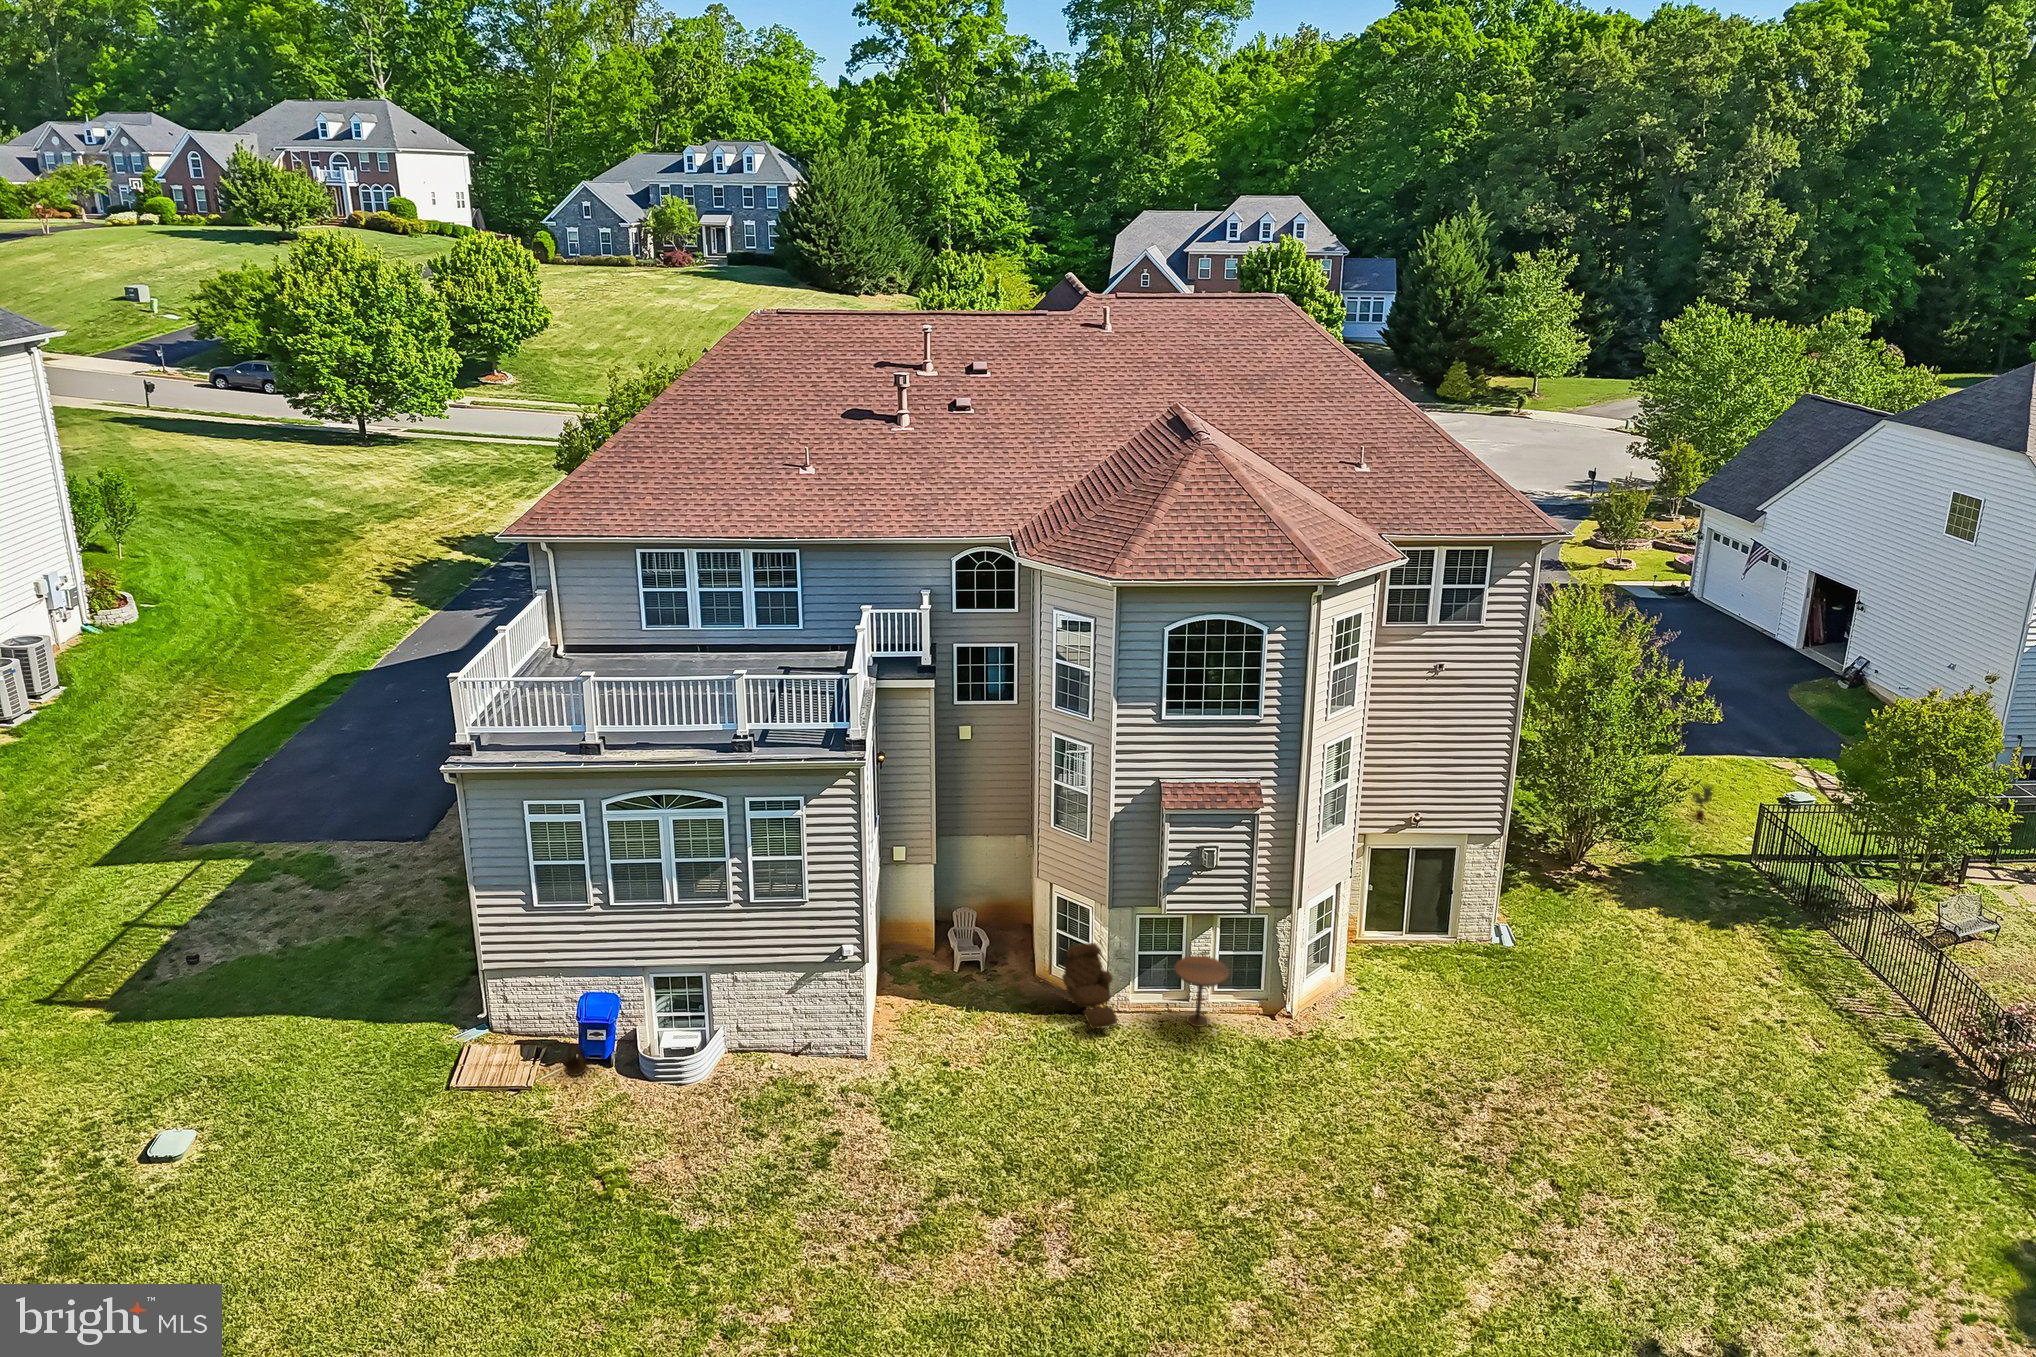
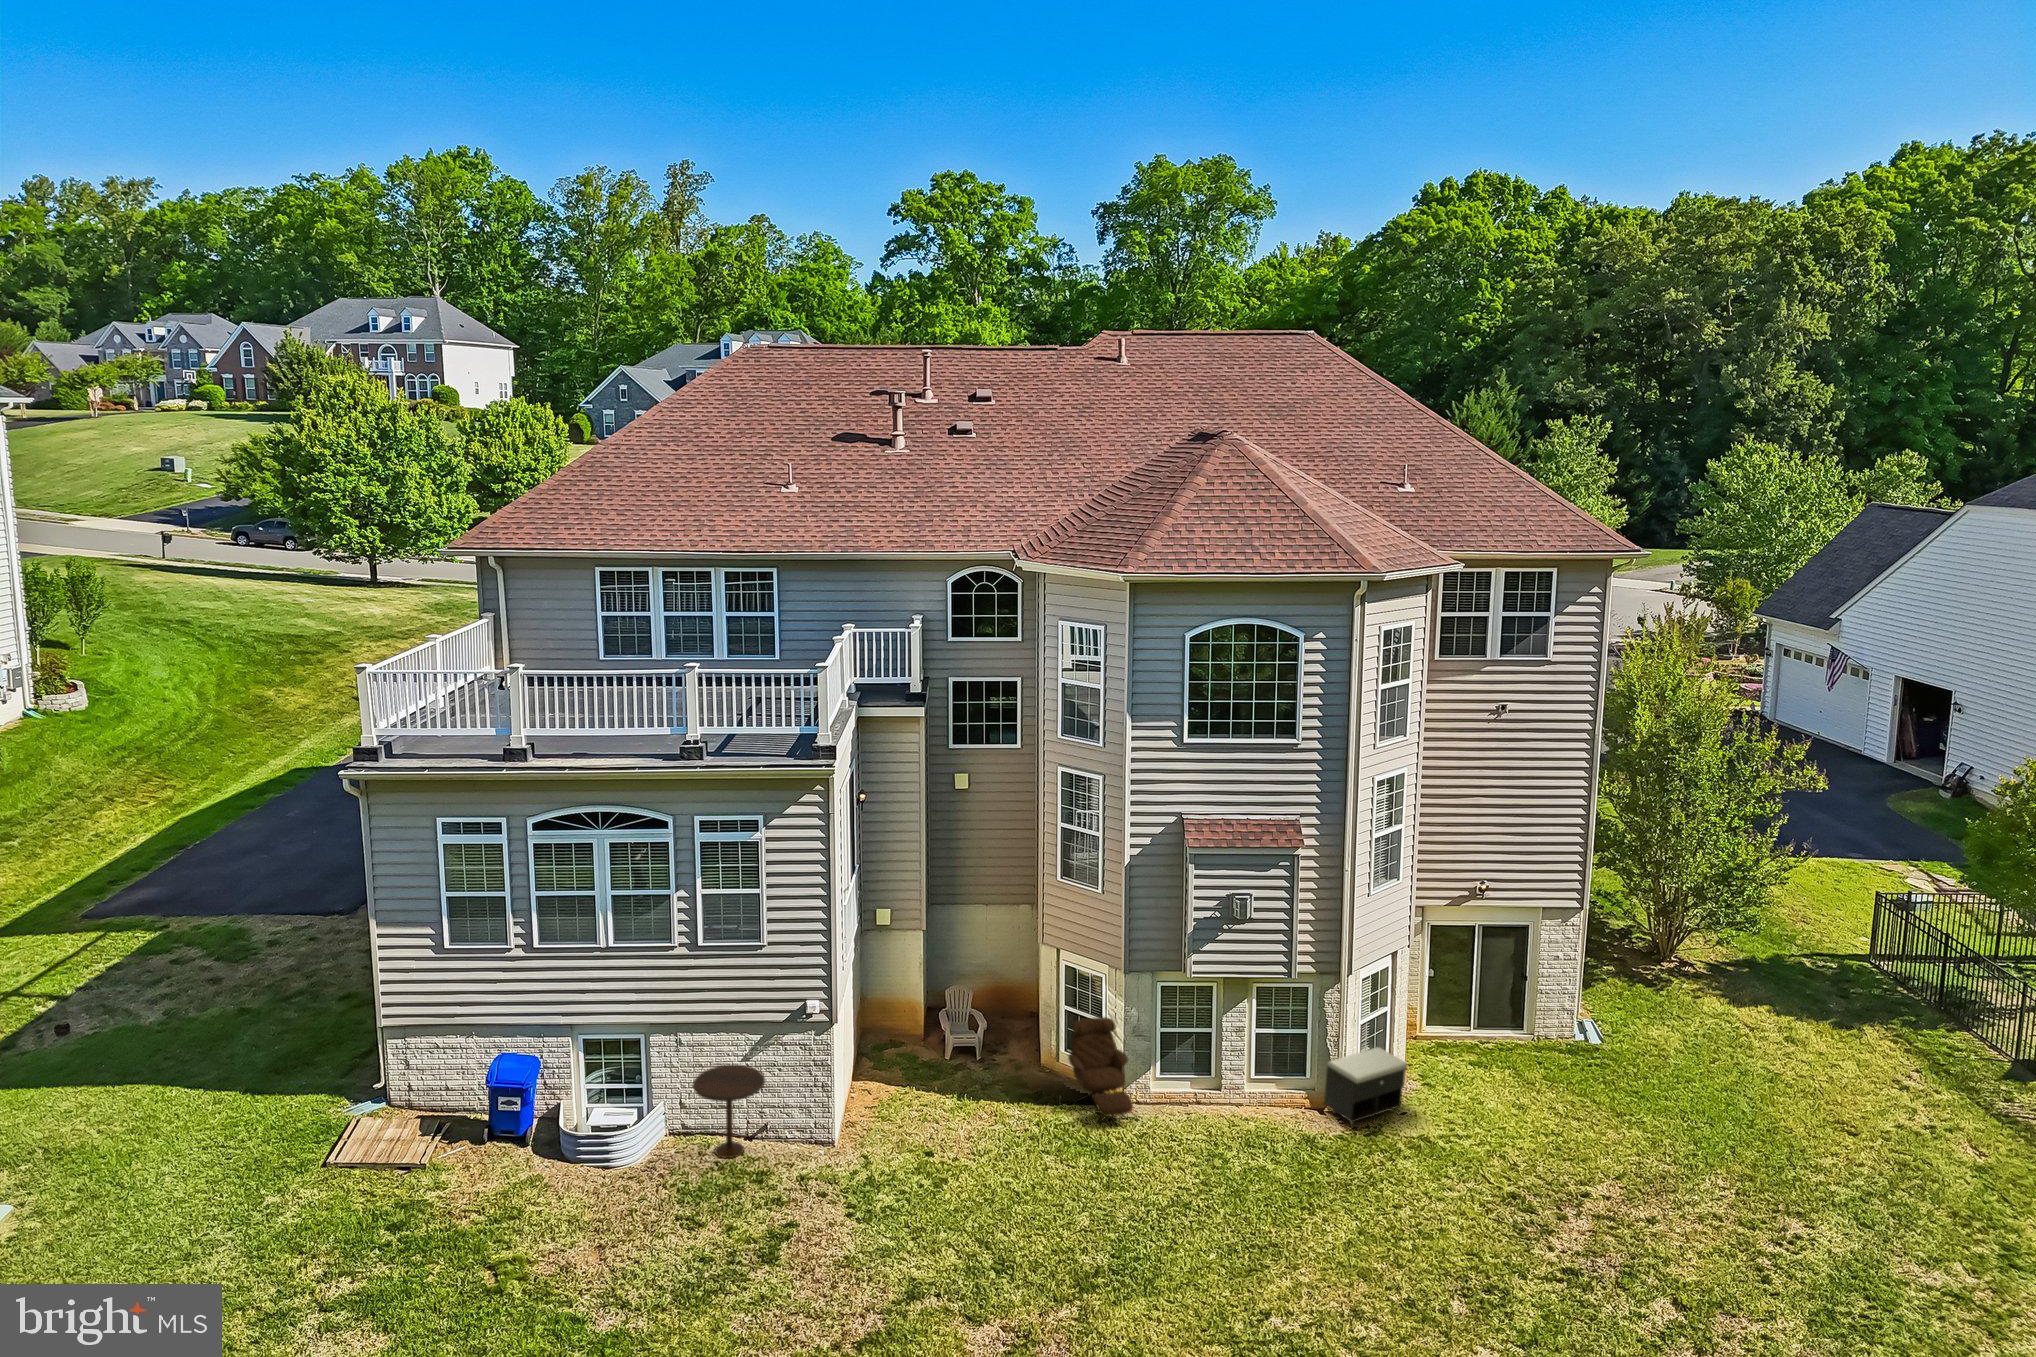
potted tree: present [1693,784,1714,819] -> none [1789,877,1817,921]
pedestal table: present [1174,955,1230,1027] -> present [693,1065,765,1158]
storage bench: none [1277,964,1348,1030] -> present [1324,1047,1408,1124]
basket: present [565,1045,588,1076] -> none [469,1117,498,1156]

